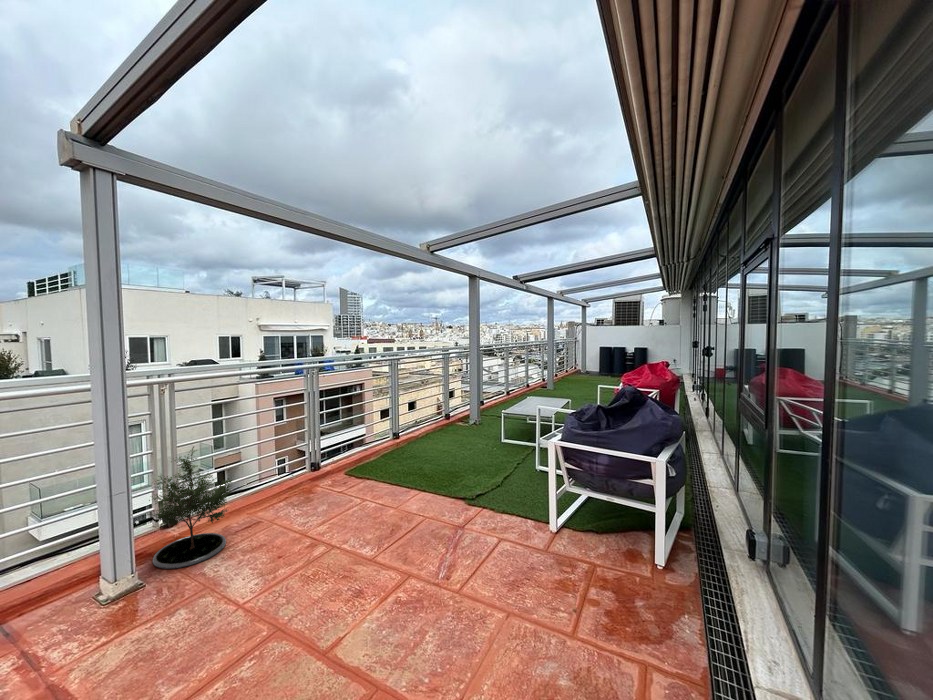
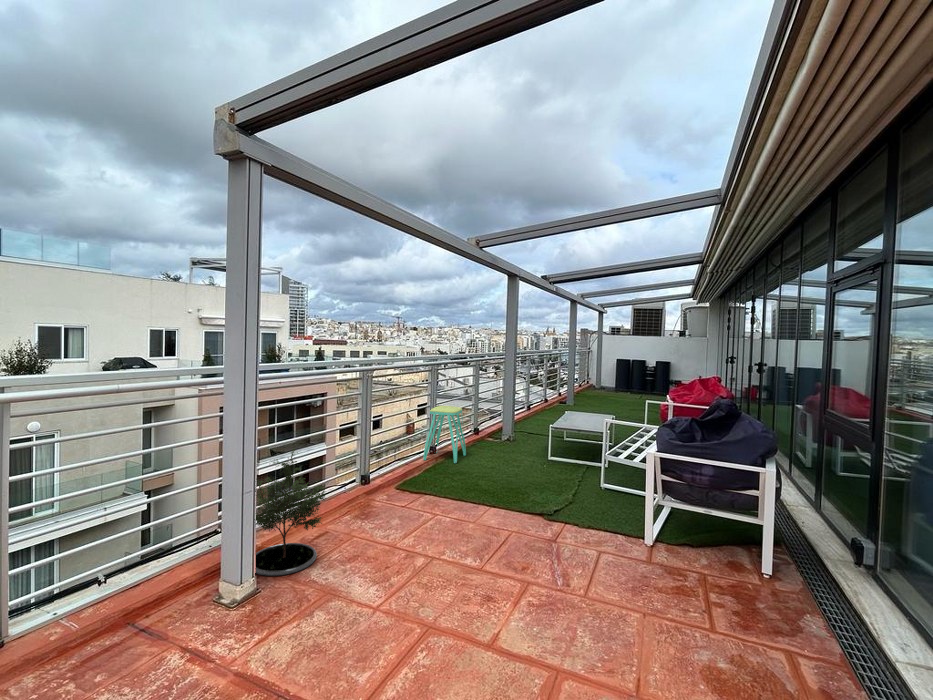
stool: none [386,397,427,448] -> present [423,406,466,463]

